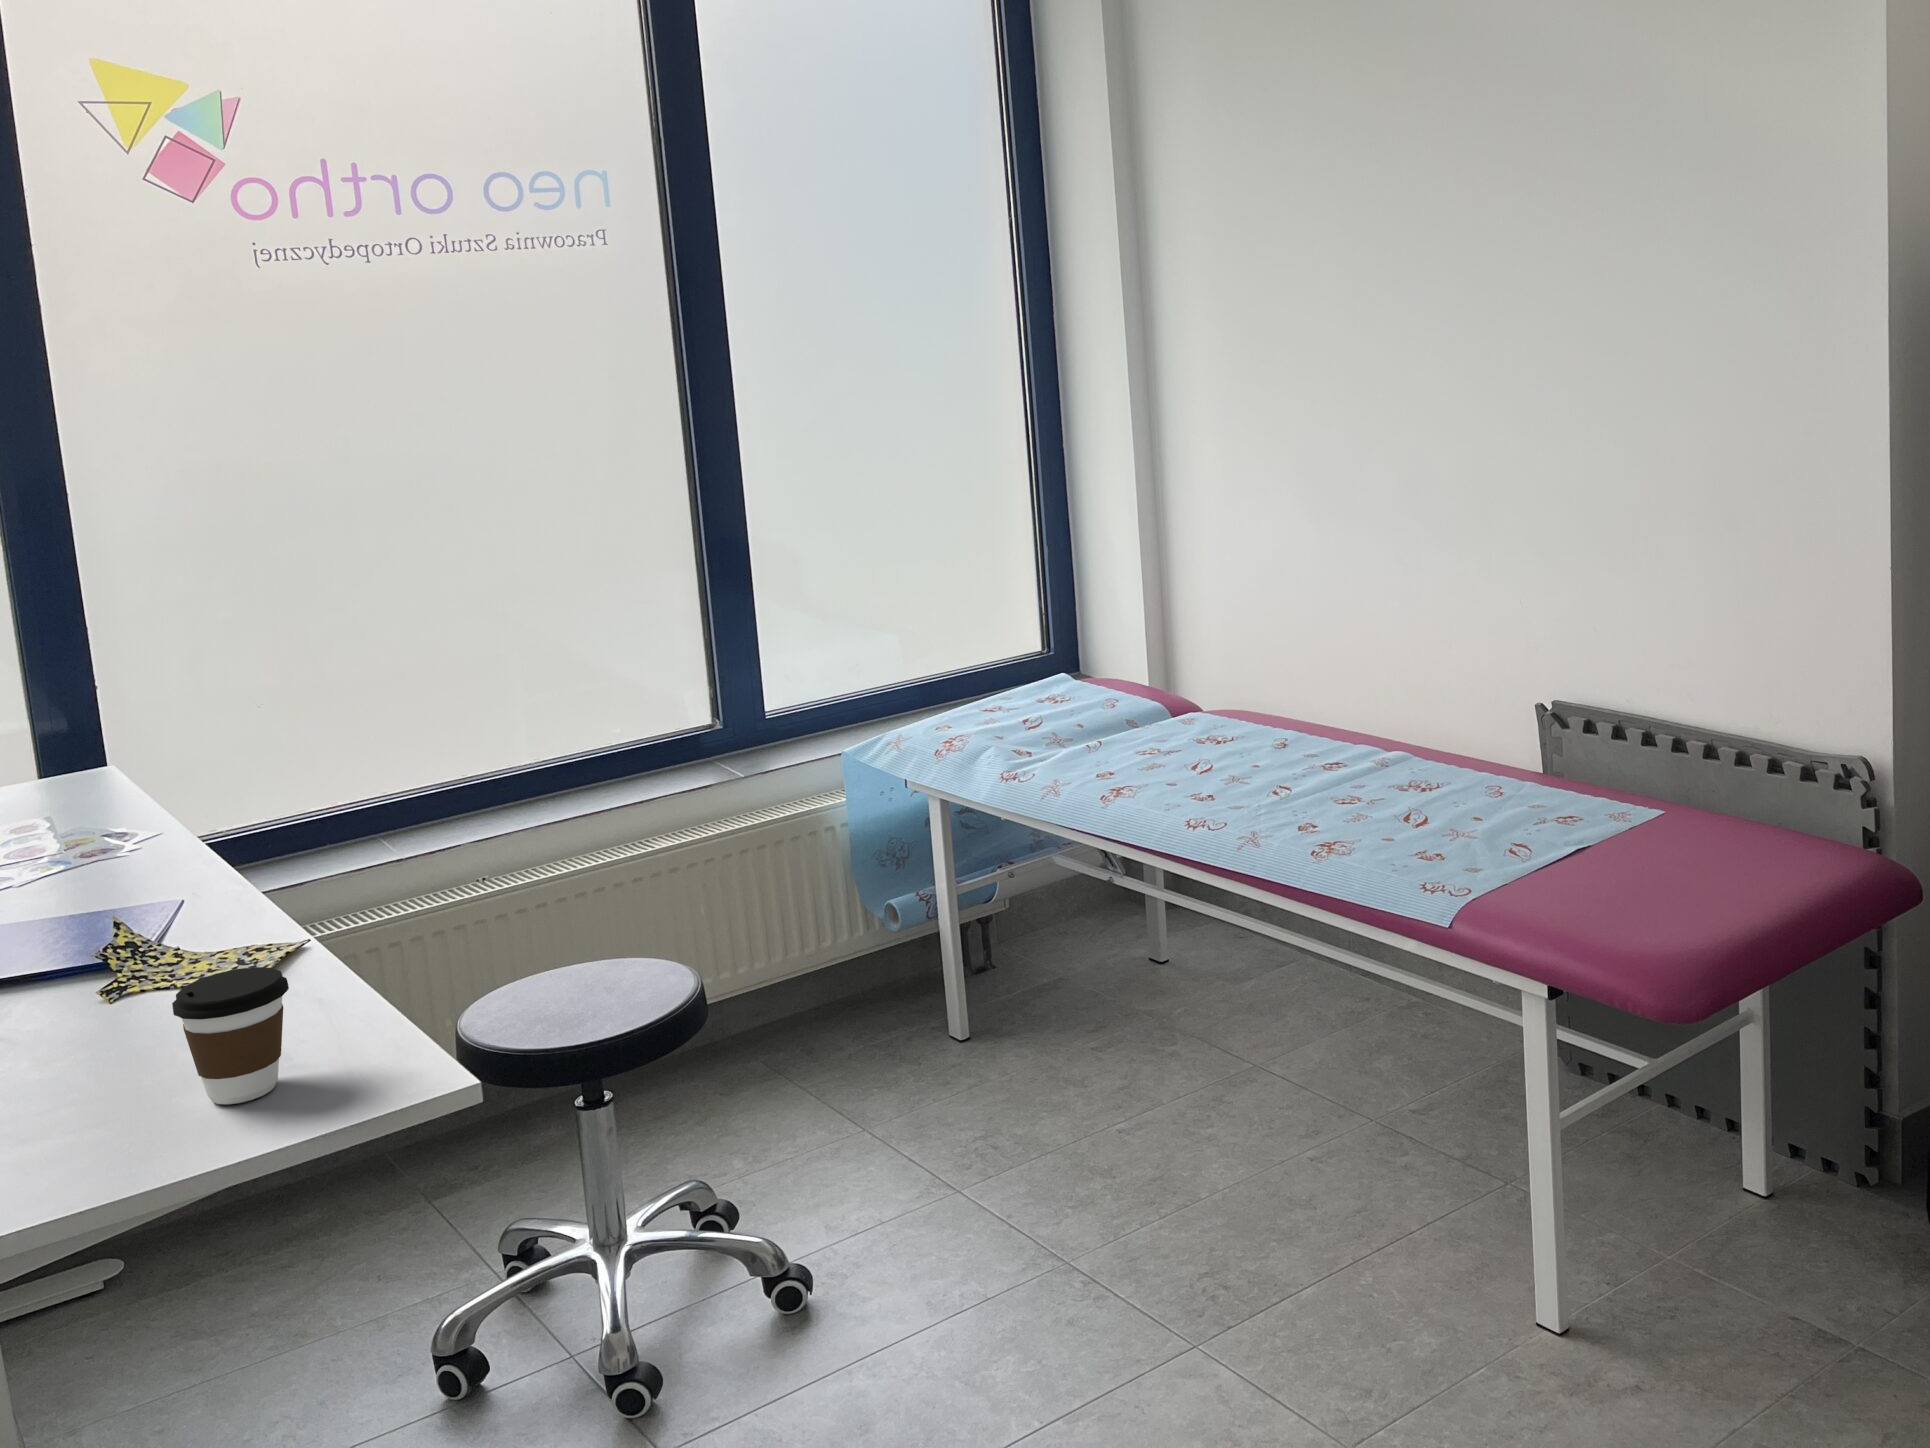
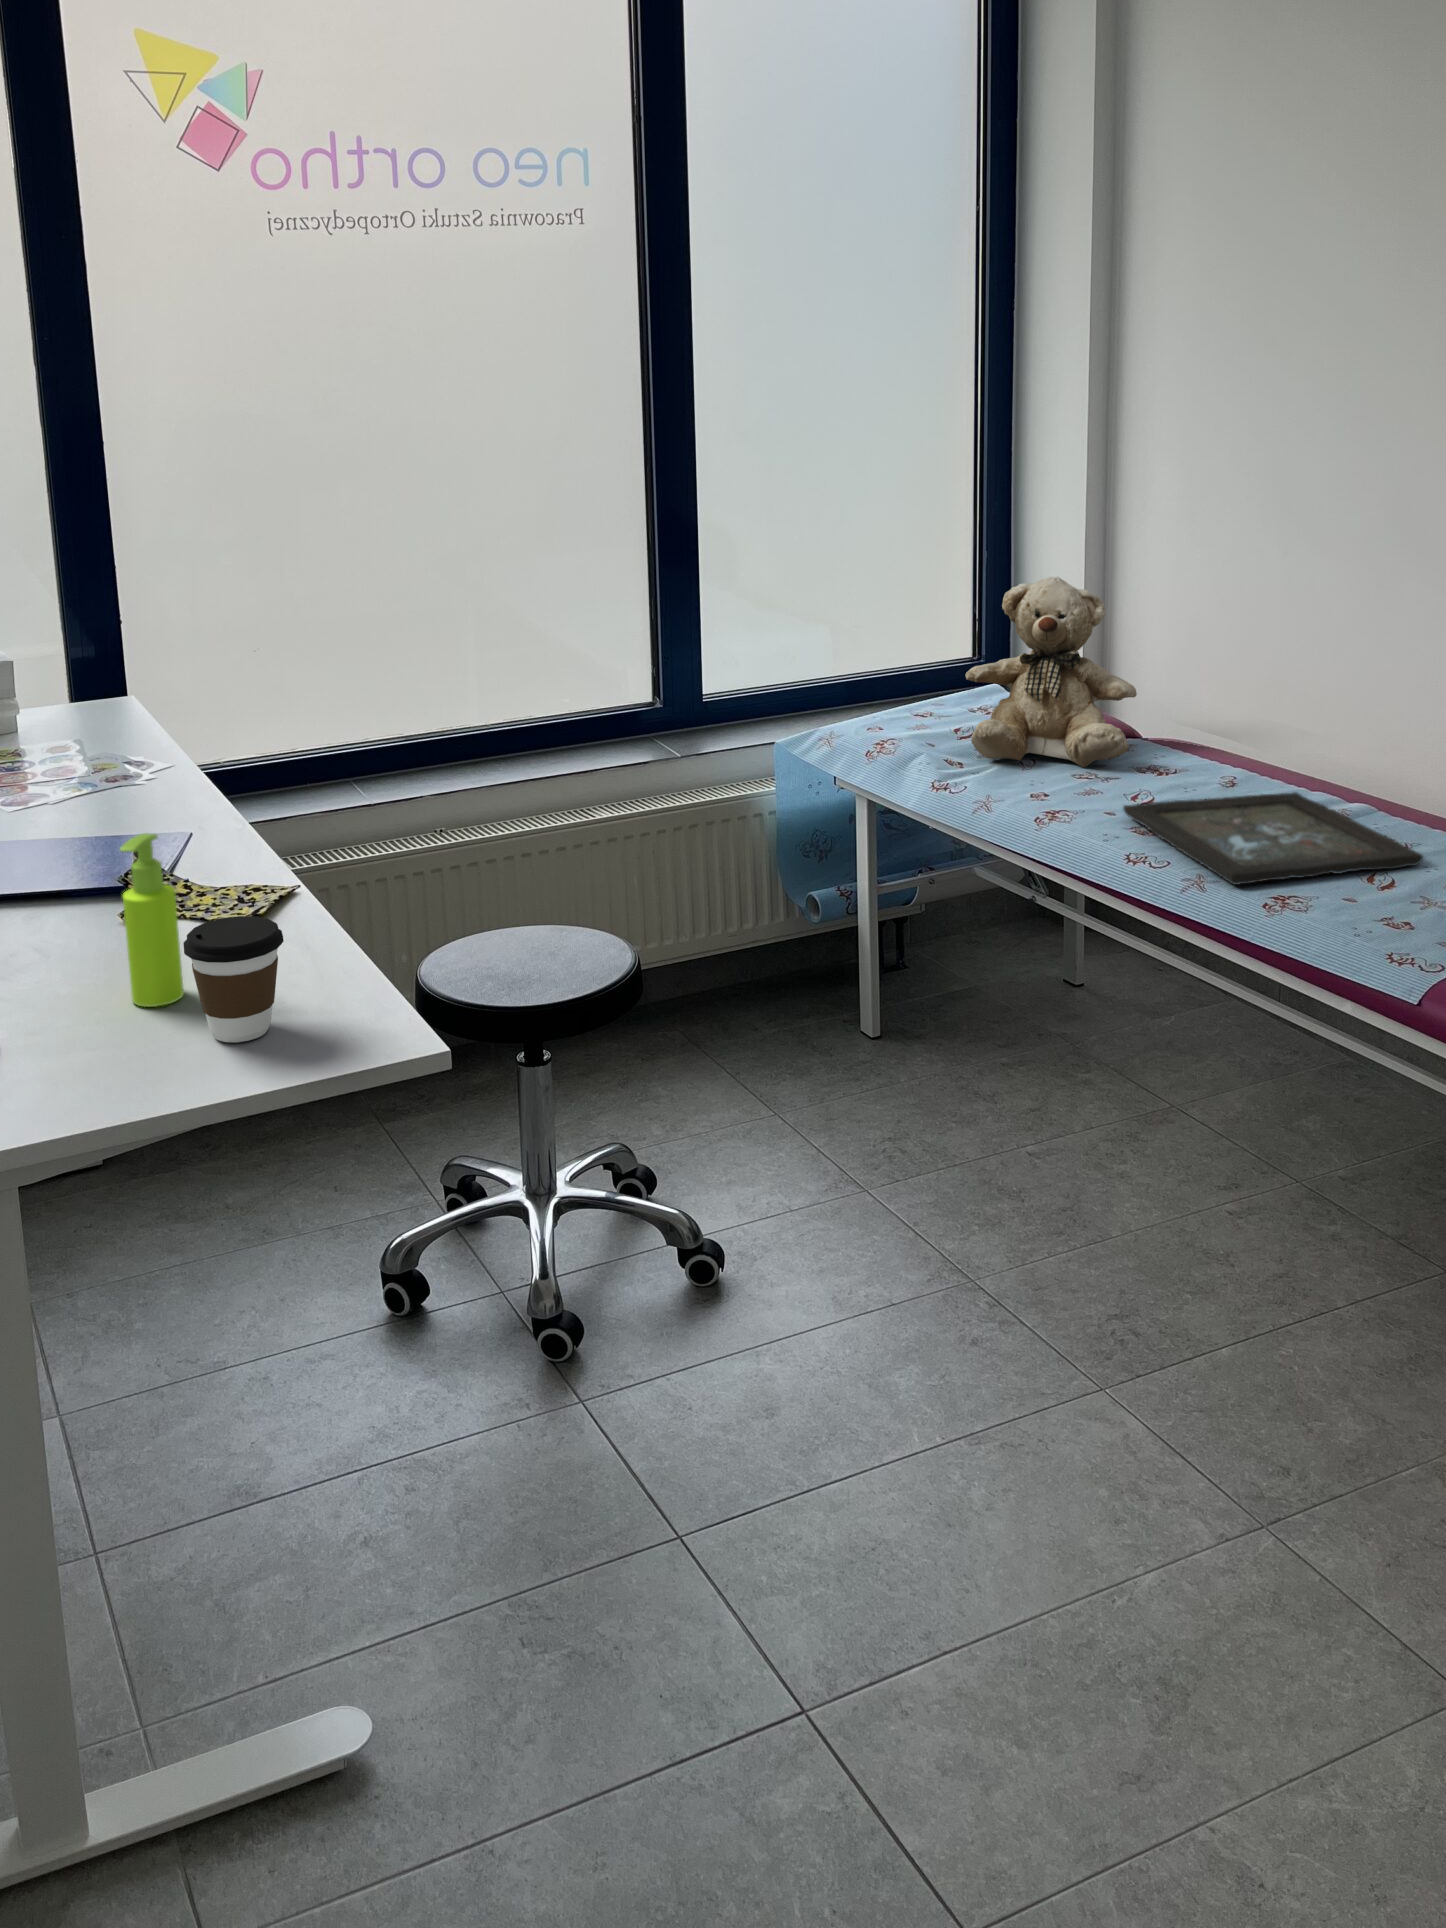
teddy bear: none [1027,563,1193,746] -> present [965,577,1137,767]
tray: none [1181,747,1452,837] -> present [1123,792,1423,885]
soap dispenser: none [93,893,176,1082] -> present [119,833,184,1007]

